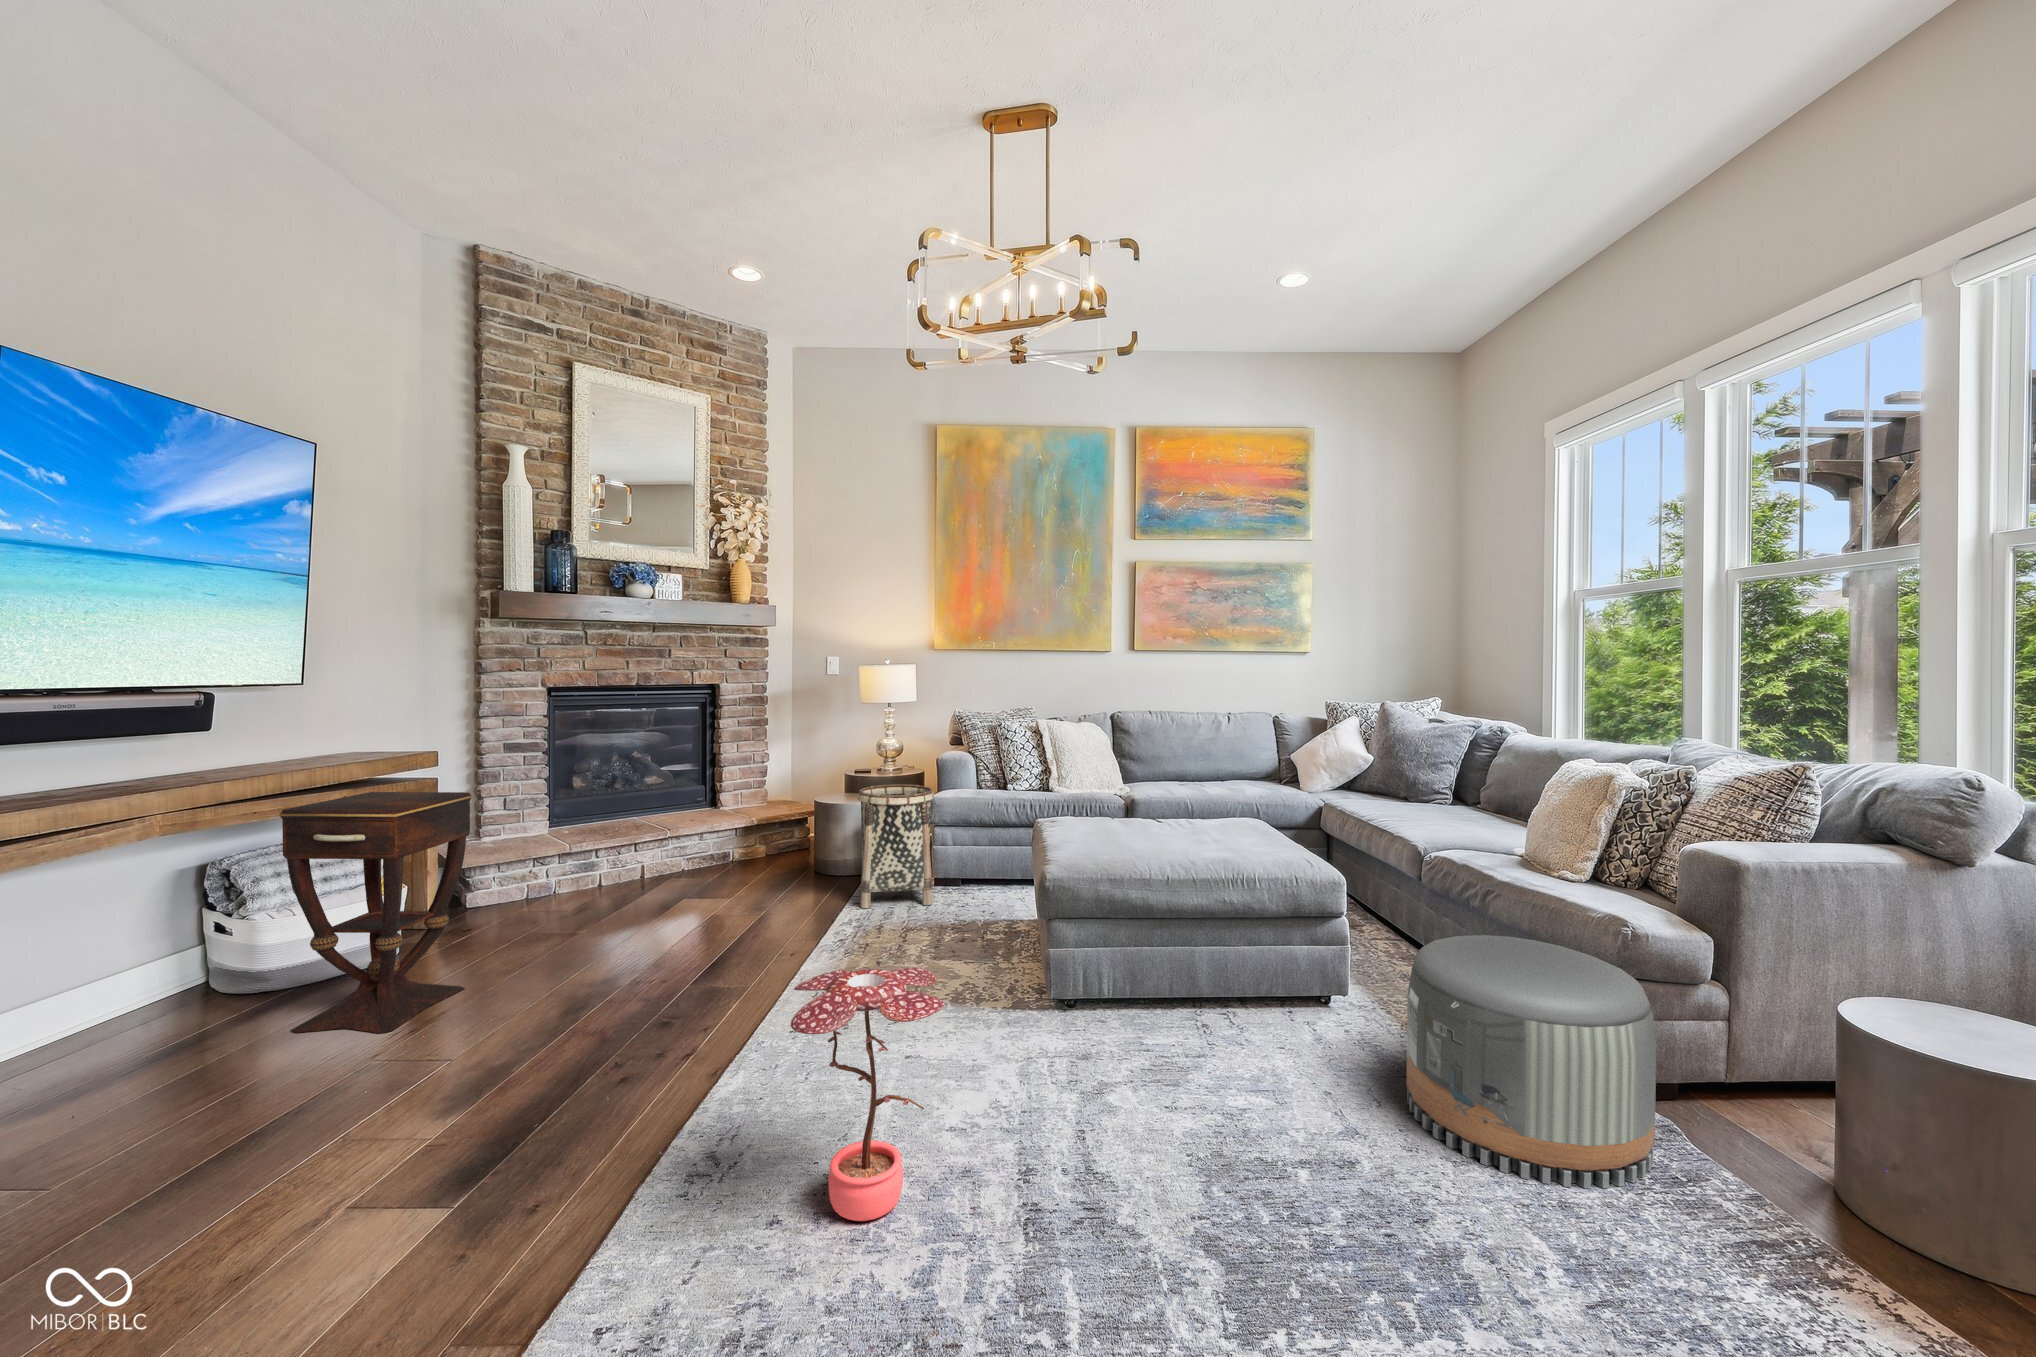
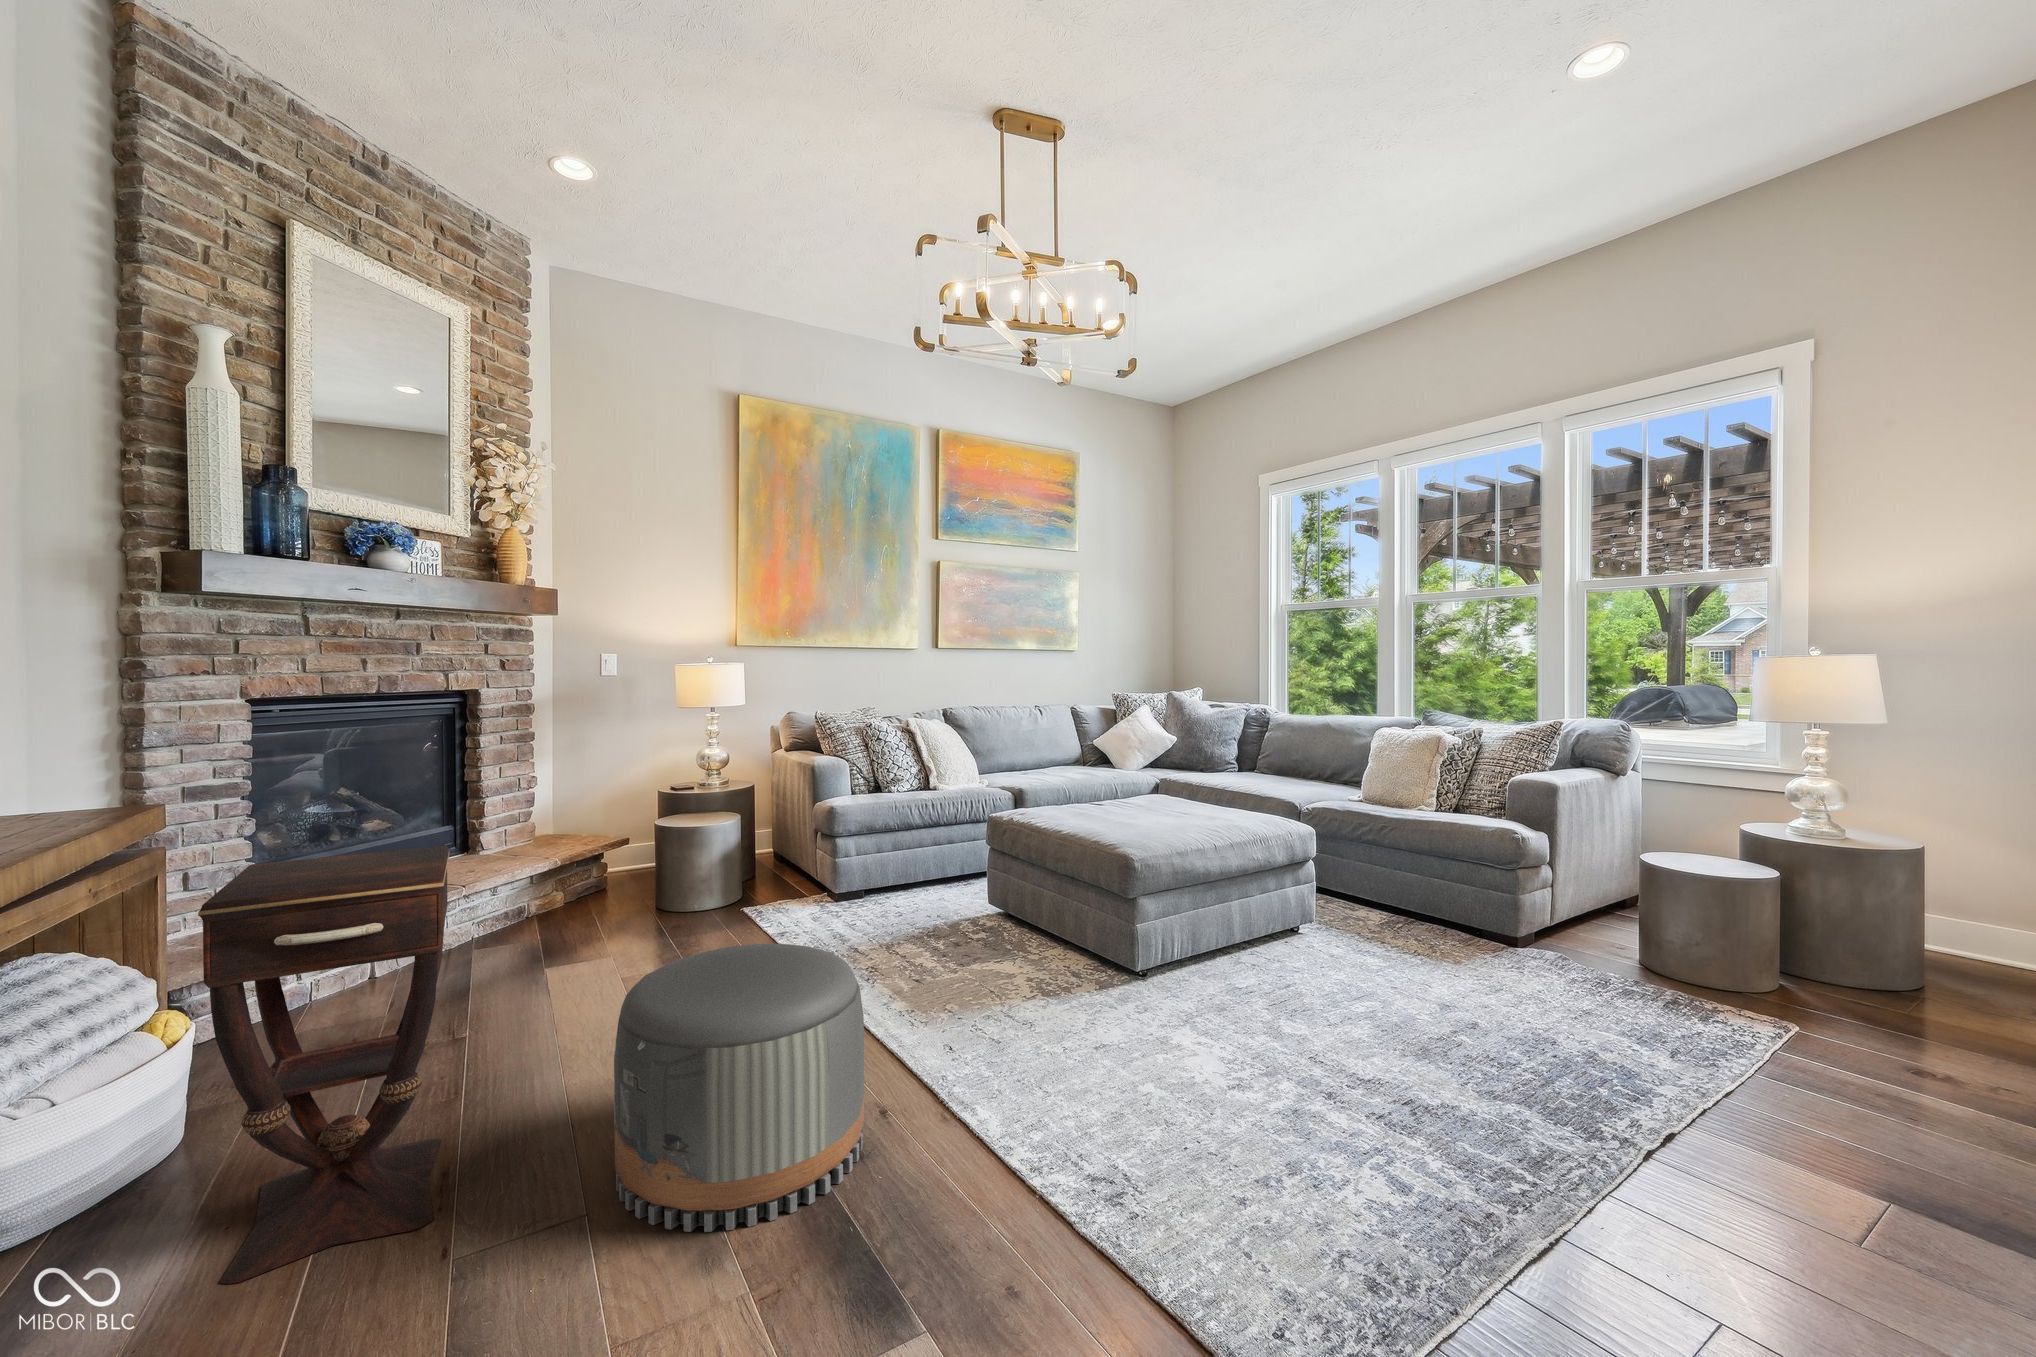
basket: present [857,784,934,908] -> none [769,794,873,936]
pouf: present [1406,935,1657,1189] -> present [614,944,864,1232]
potted plant: present [790,968,944,1221] -> none [1214,934,1383,1176]

